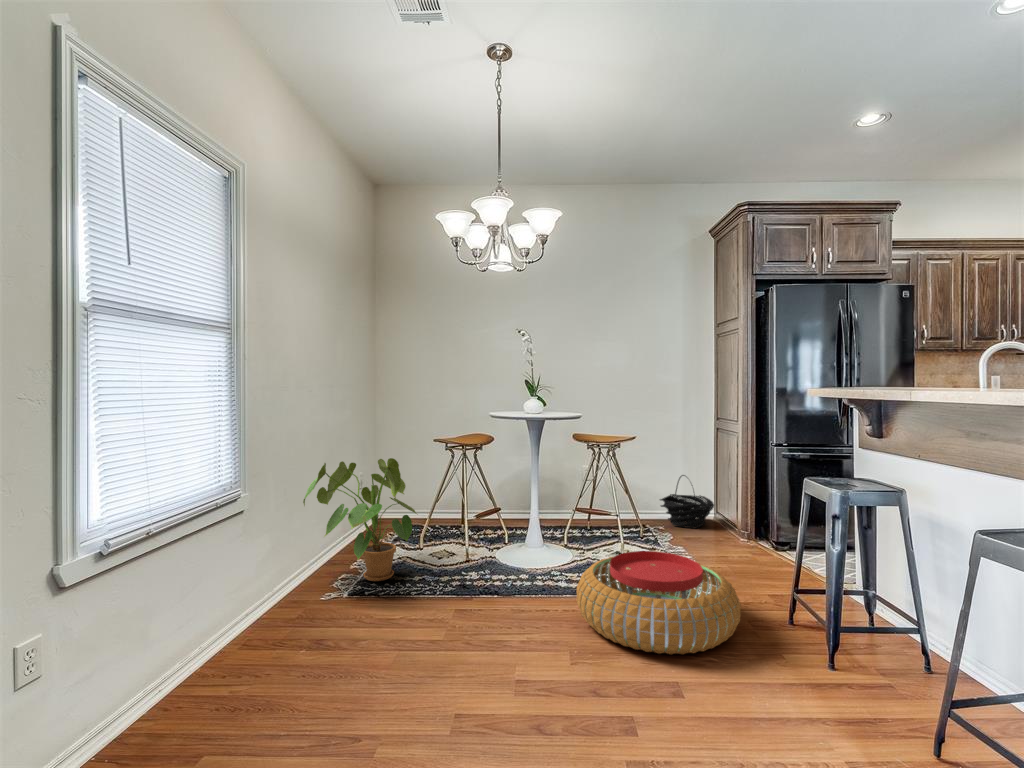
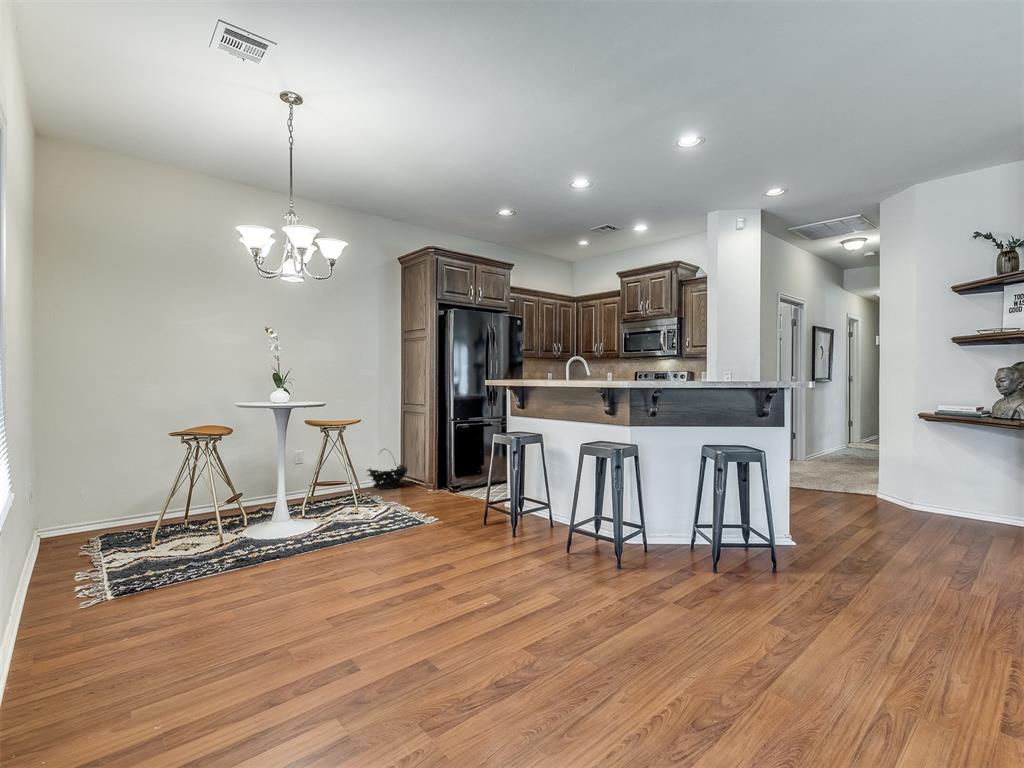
house plant: present [303,458,416,581] -> none [16,452,177,583]
pouf: present [577,551,741,655] -> none [350,496,466,561]

